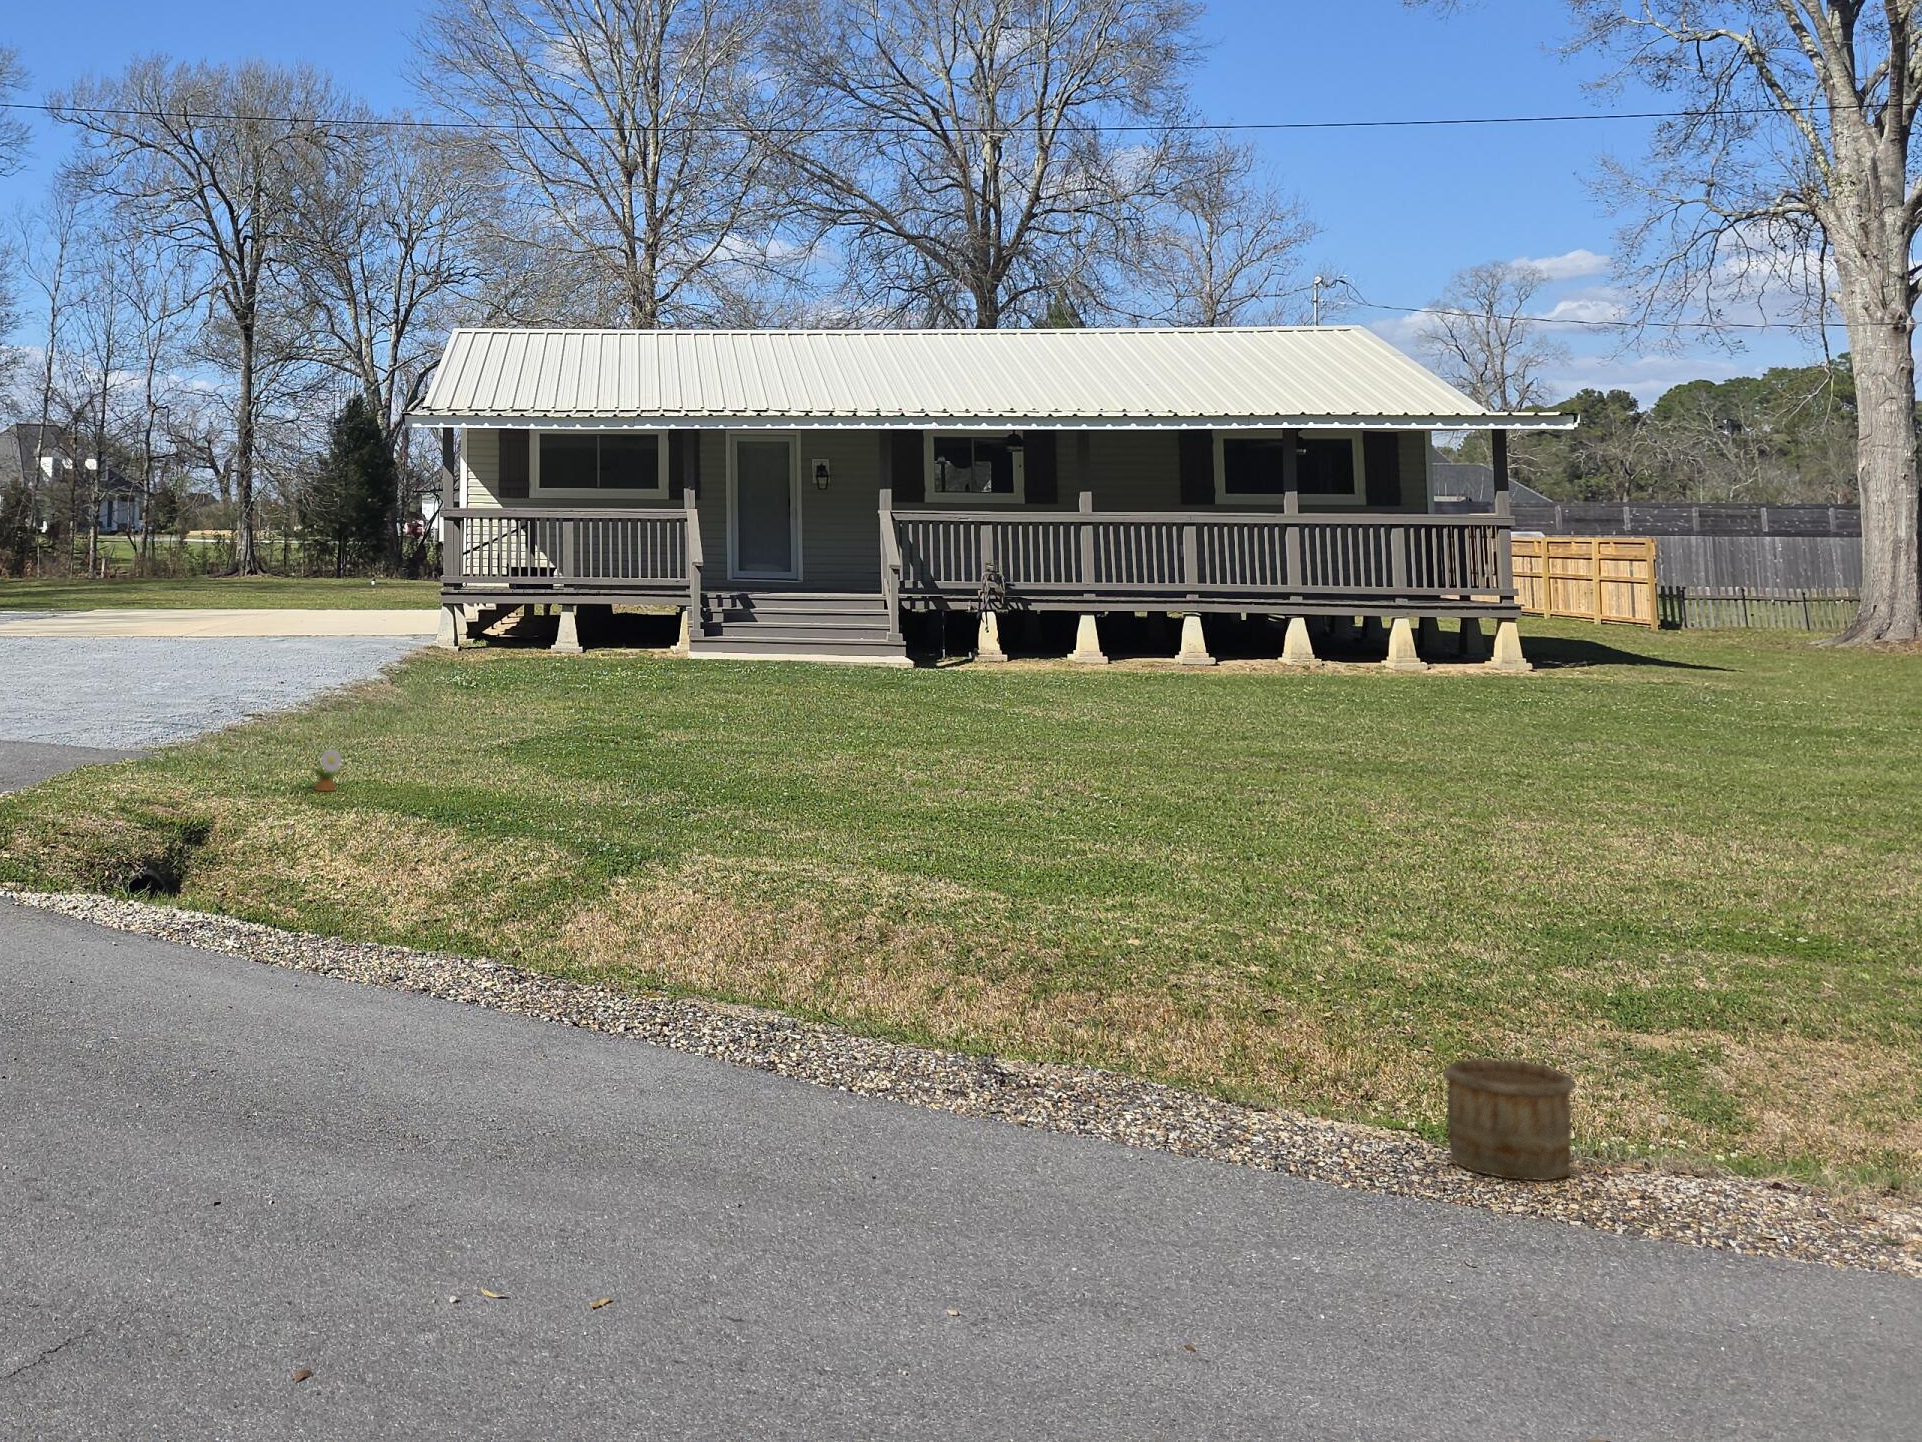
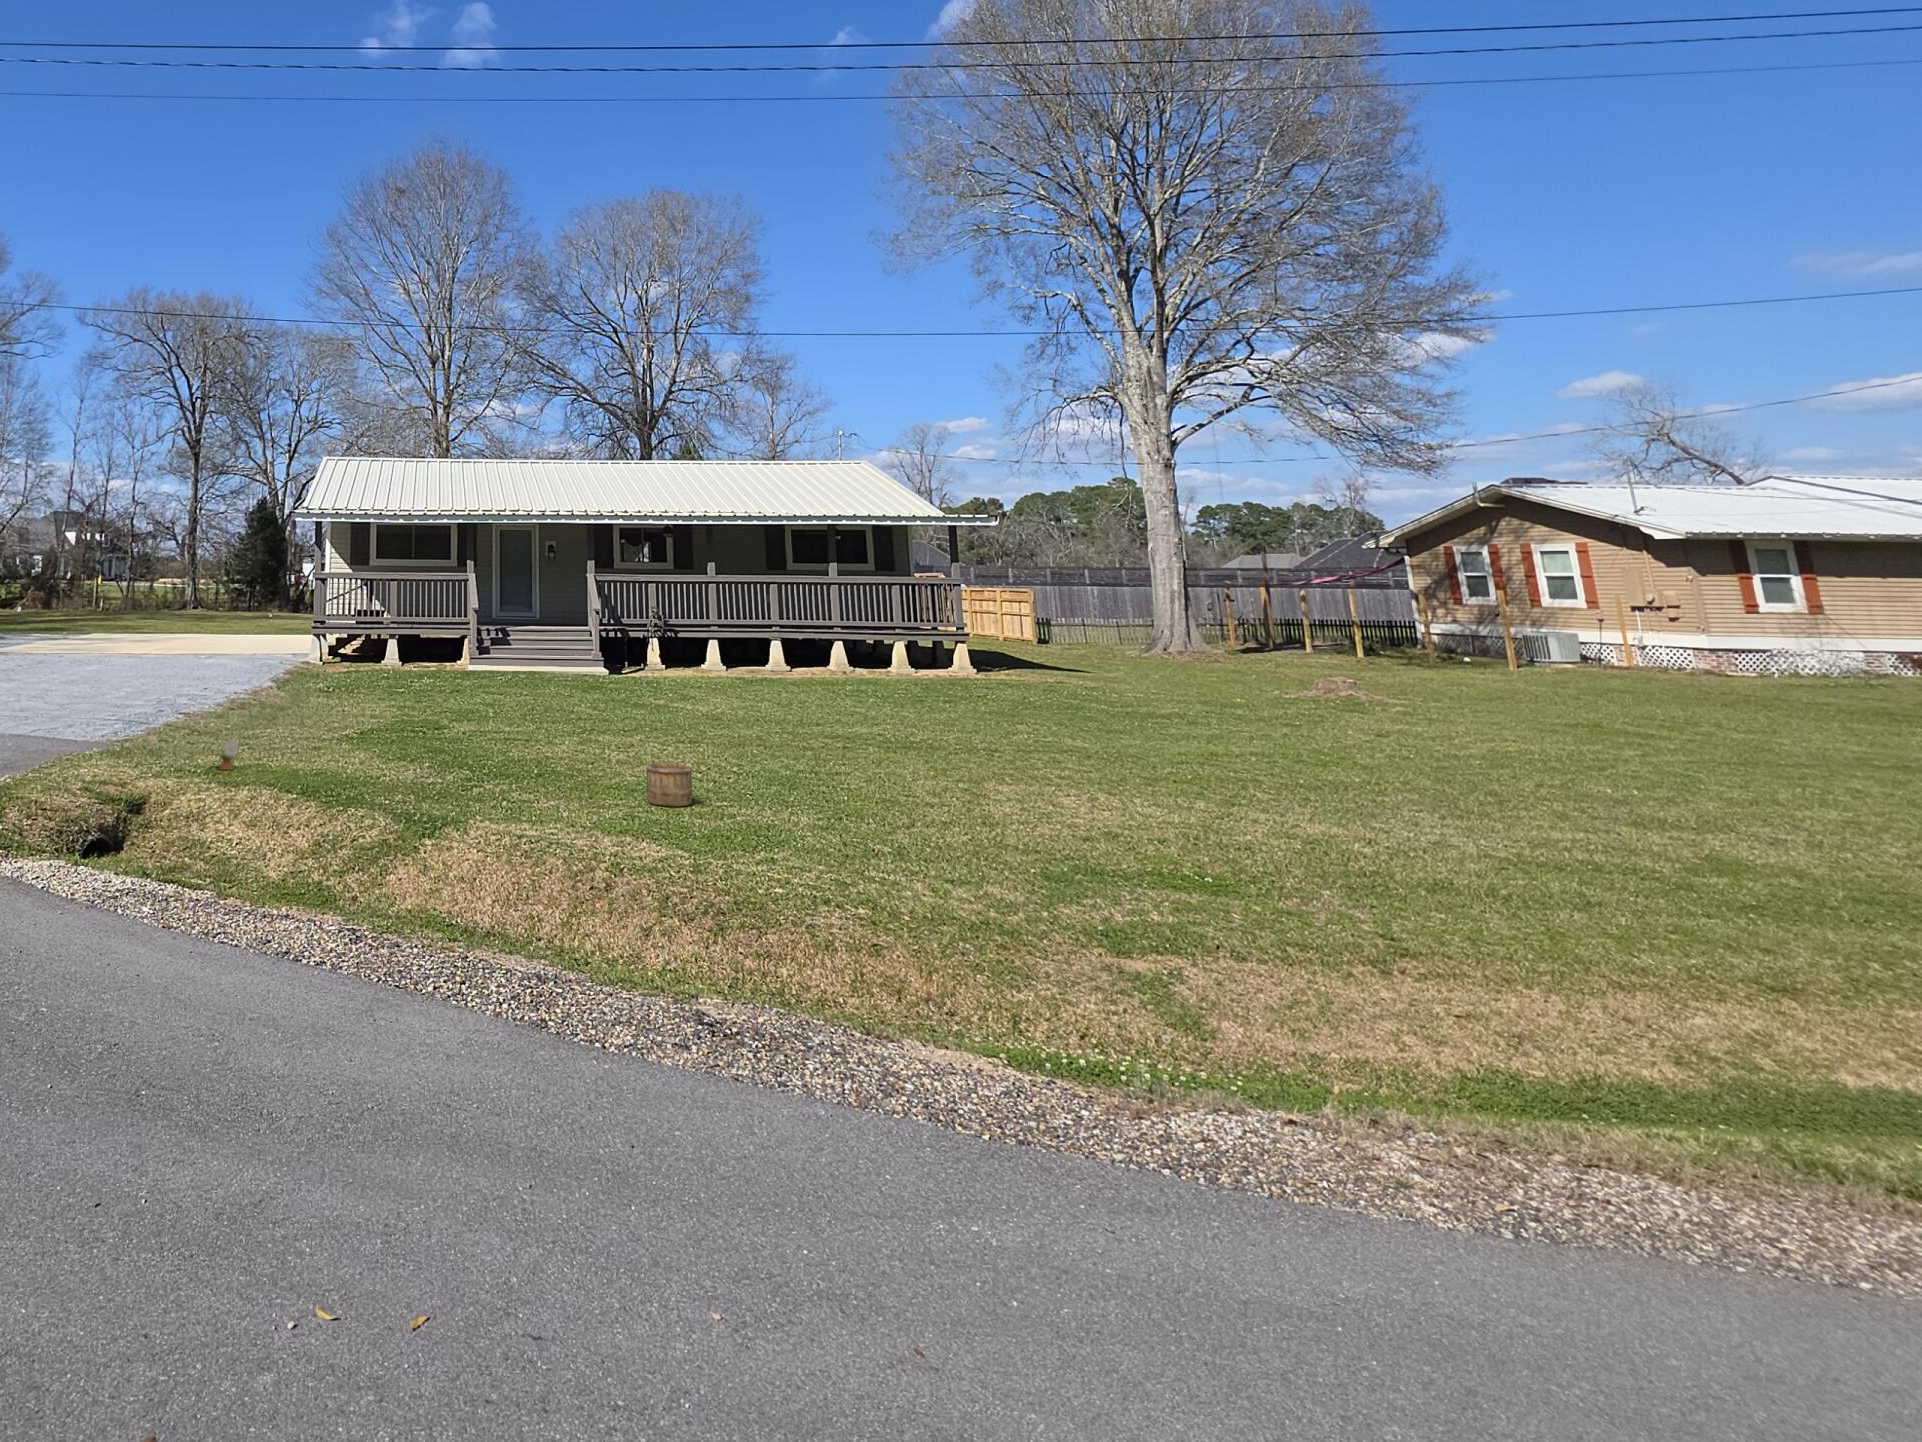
wooden bucket: present [1444,1059,1574,1180] -> present [645,763,693,806]

